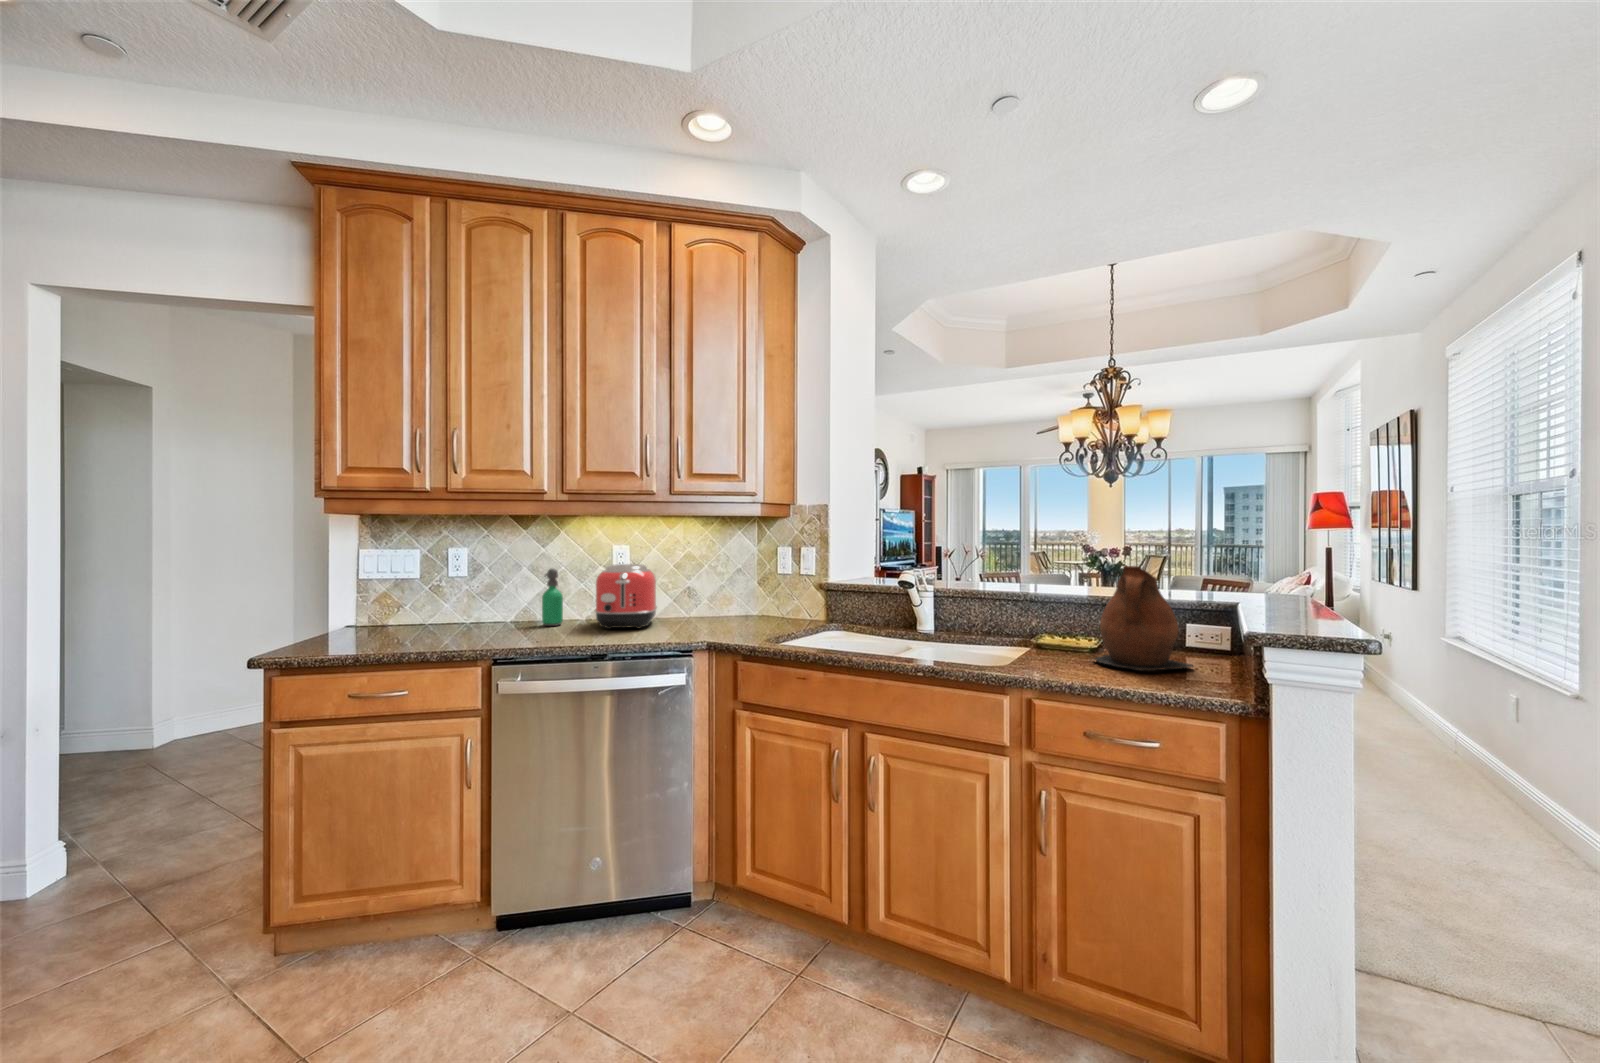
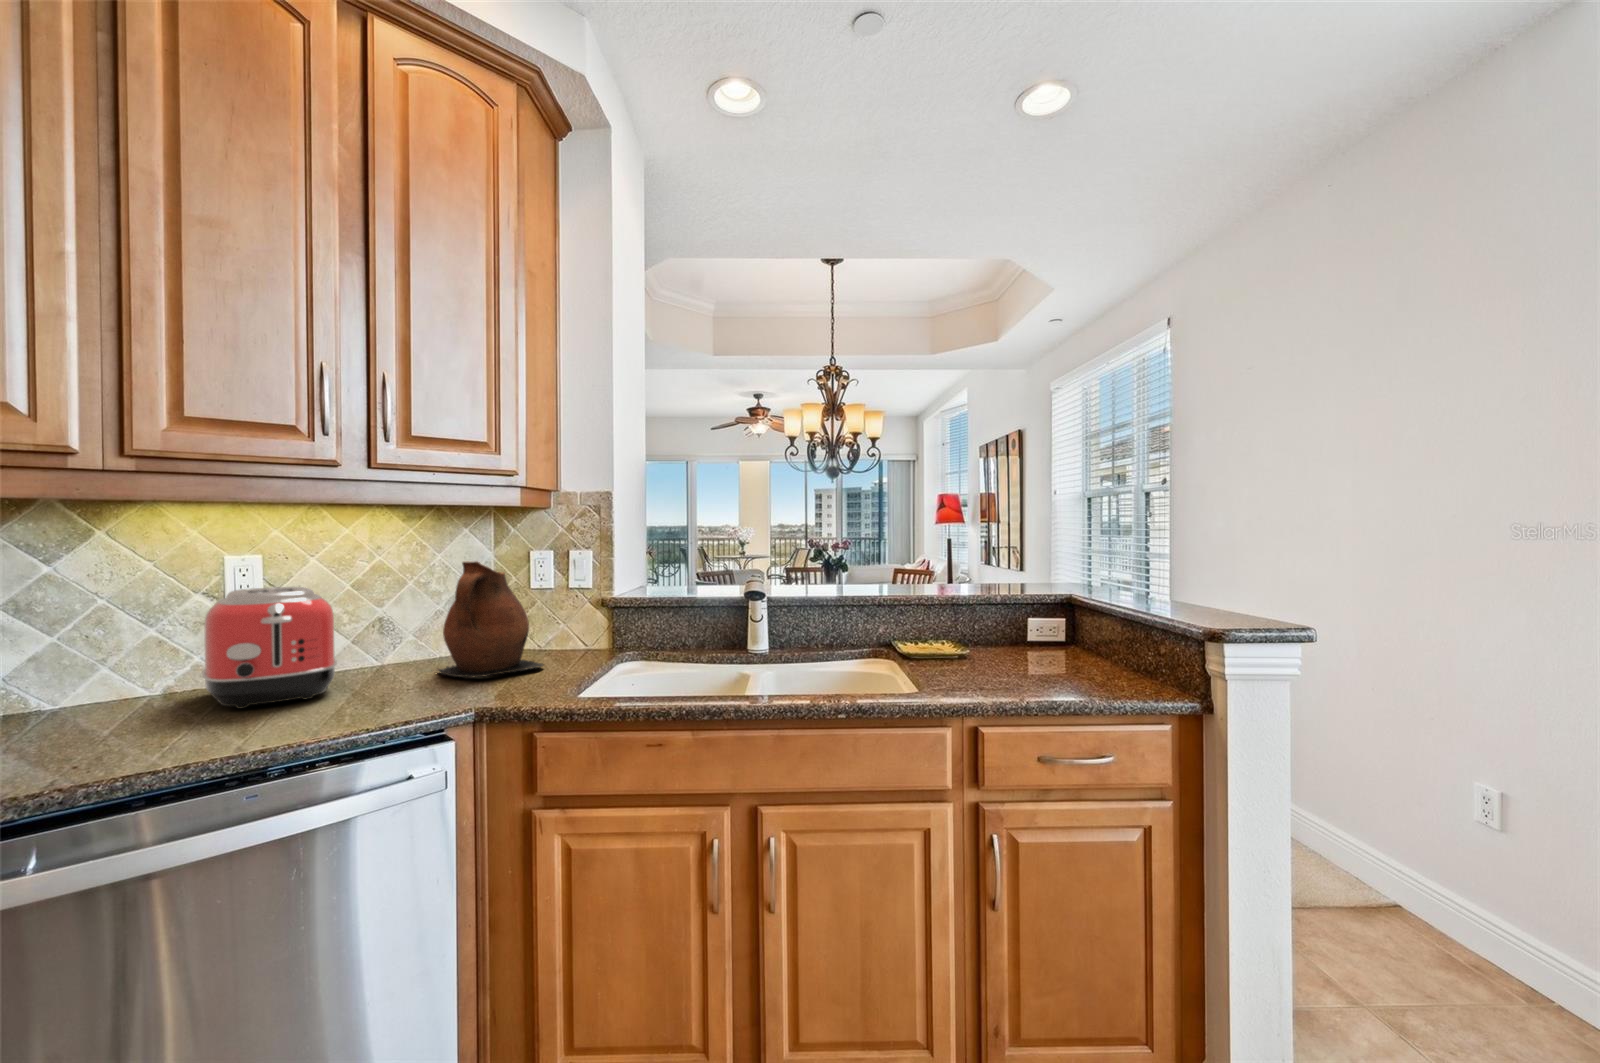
ceramic pitcher: present [1091,566,1193,670] -> present [438,561,544,678]
soap dispenser: present [542,569,563,626] -> none [61,604,117,719]

